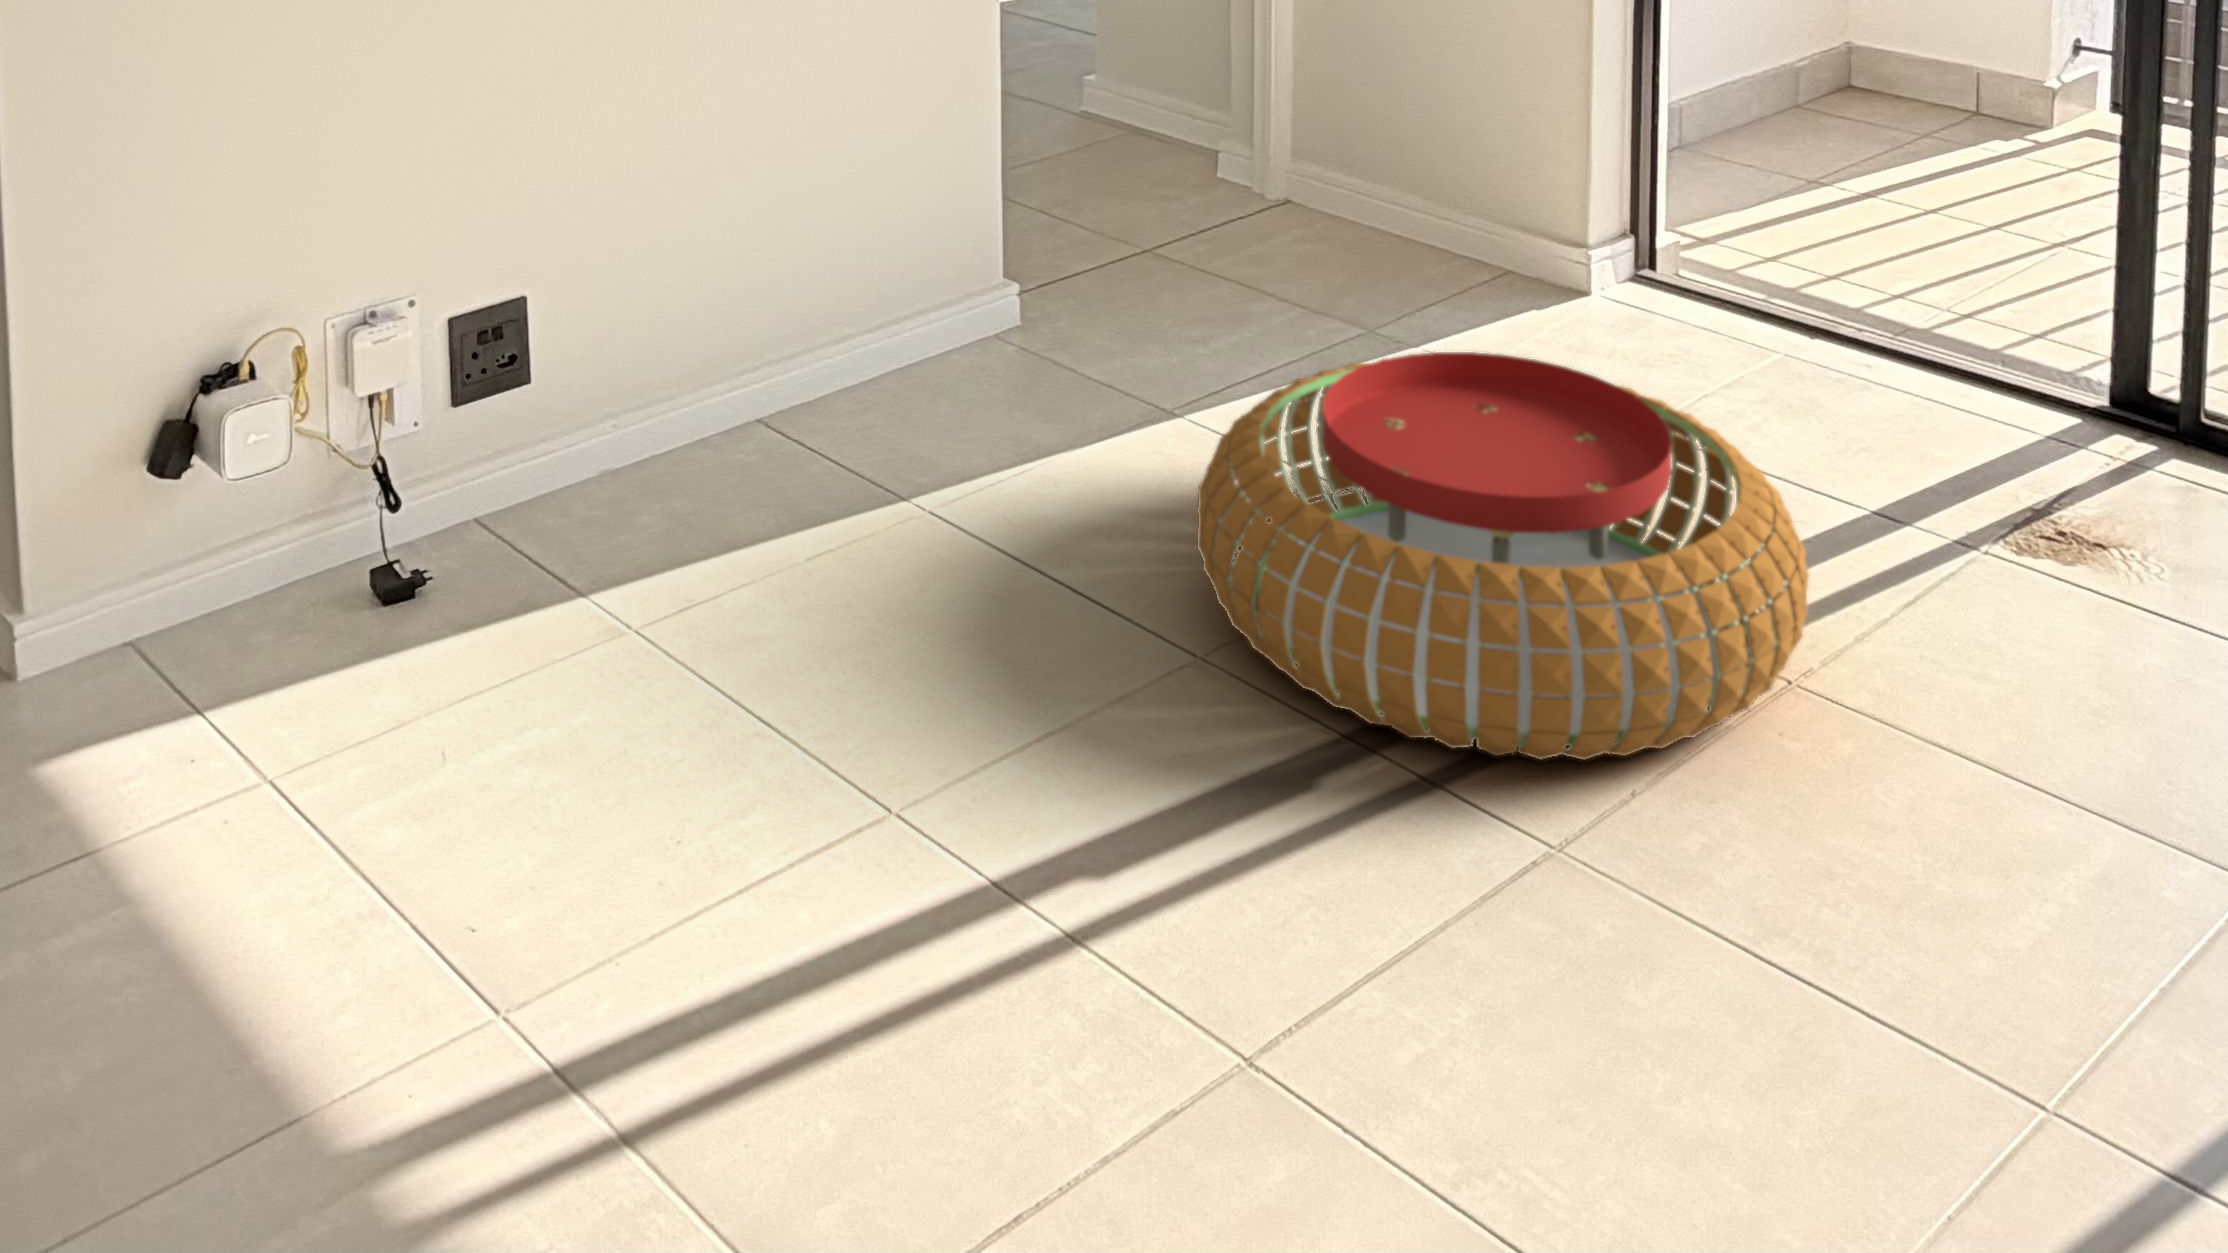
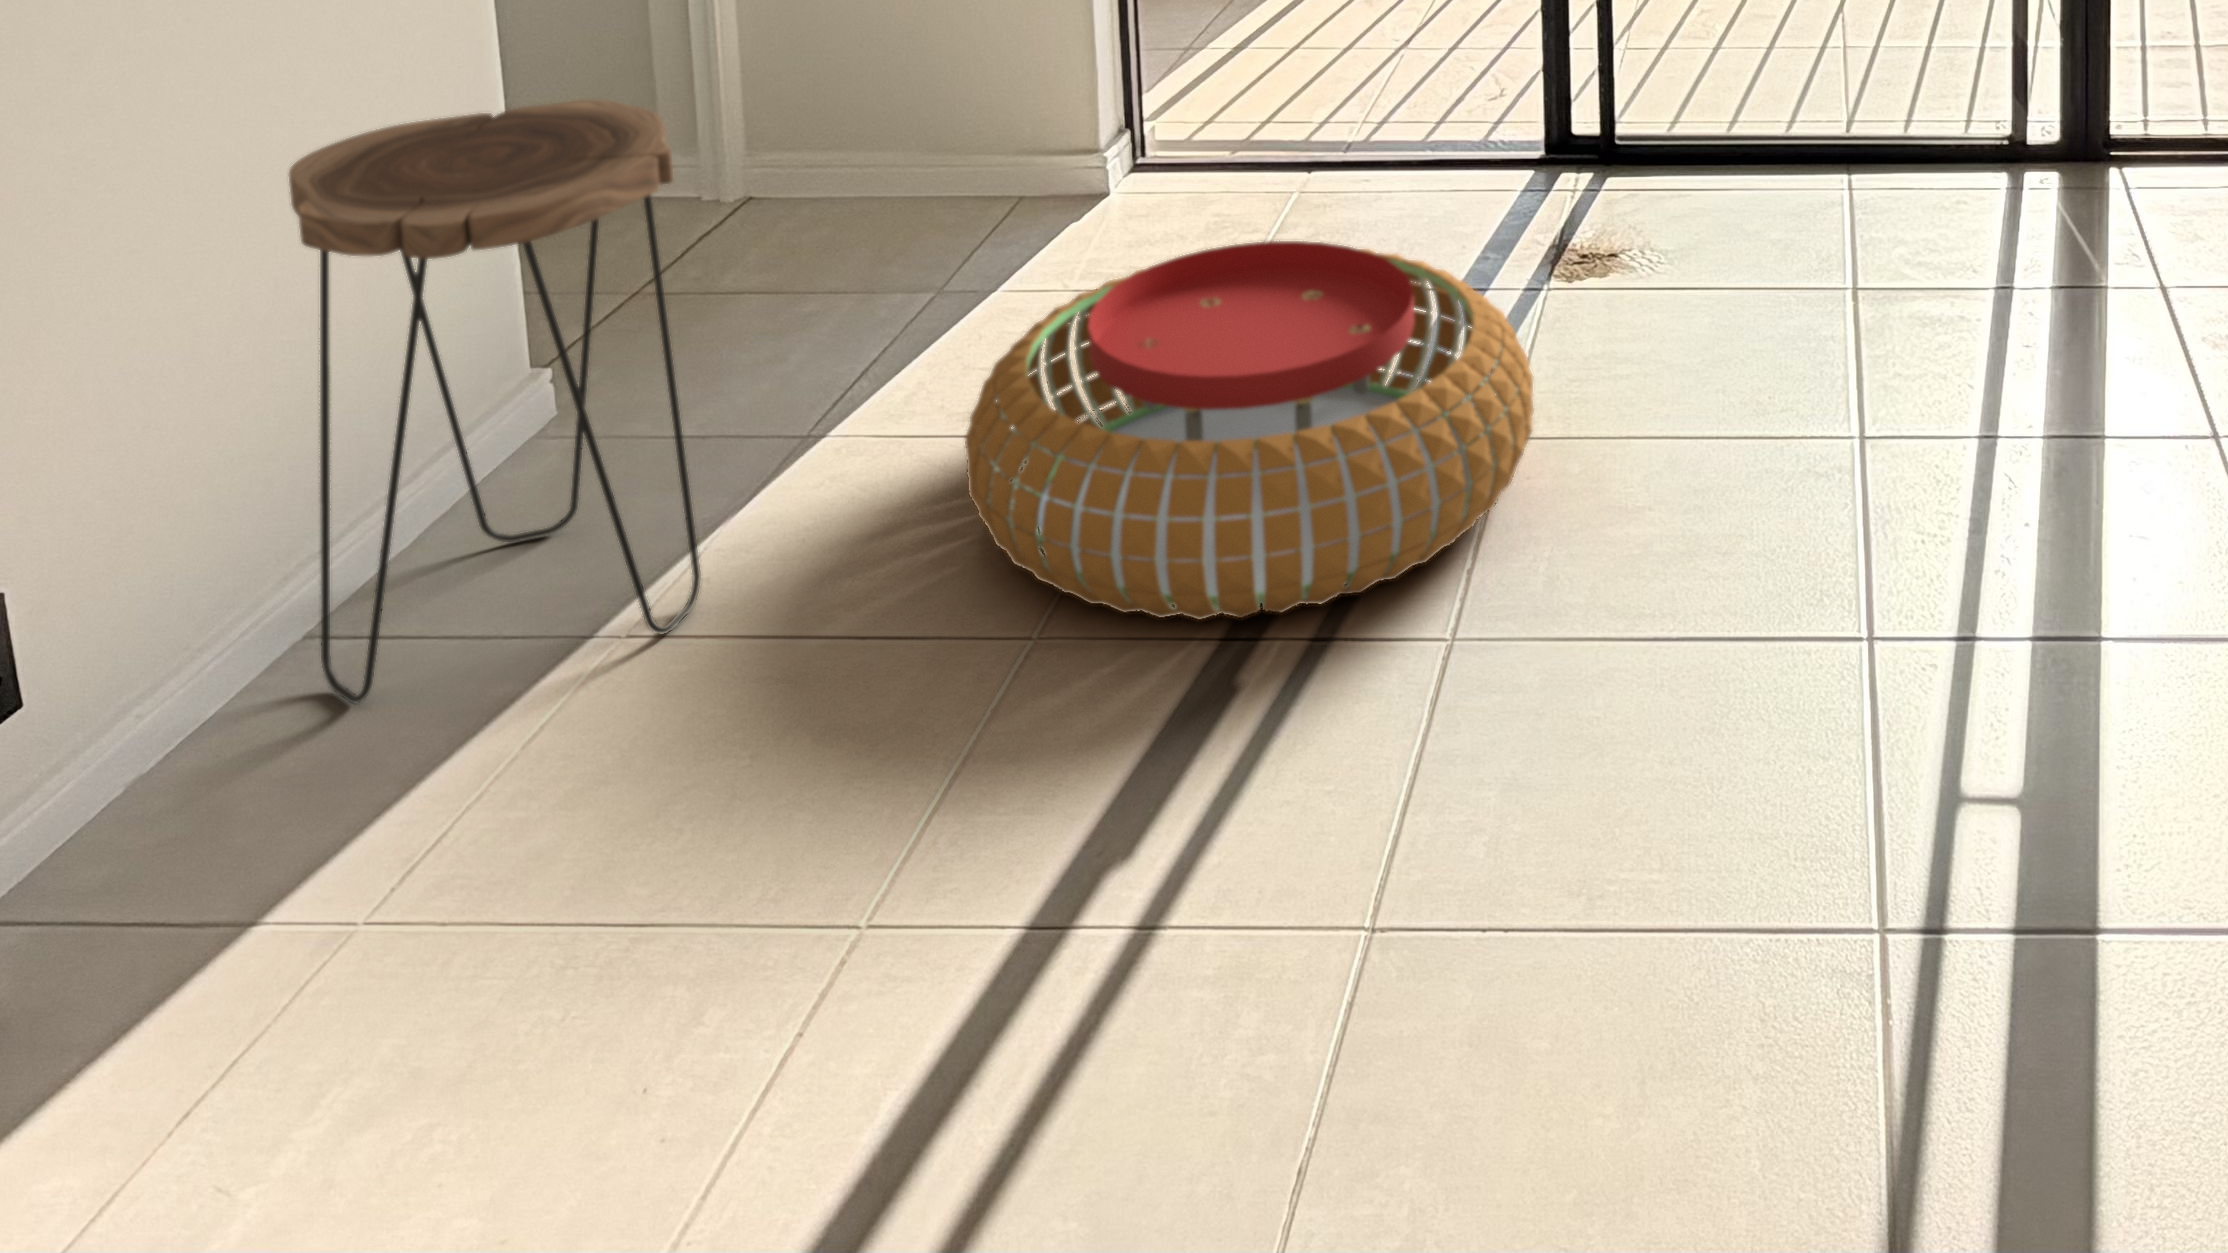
side table: none [743,41,1020,522] -> present [289,100,701,703]

